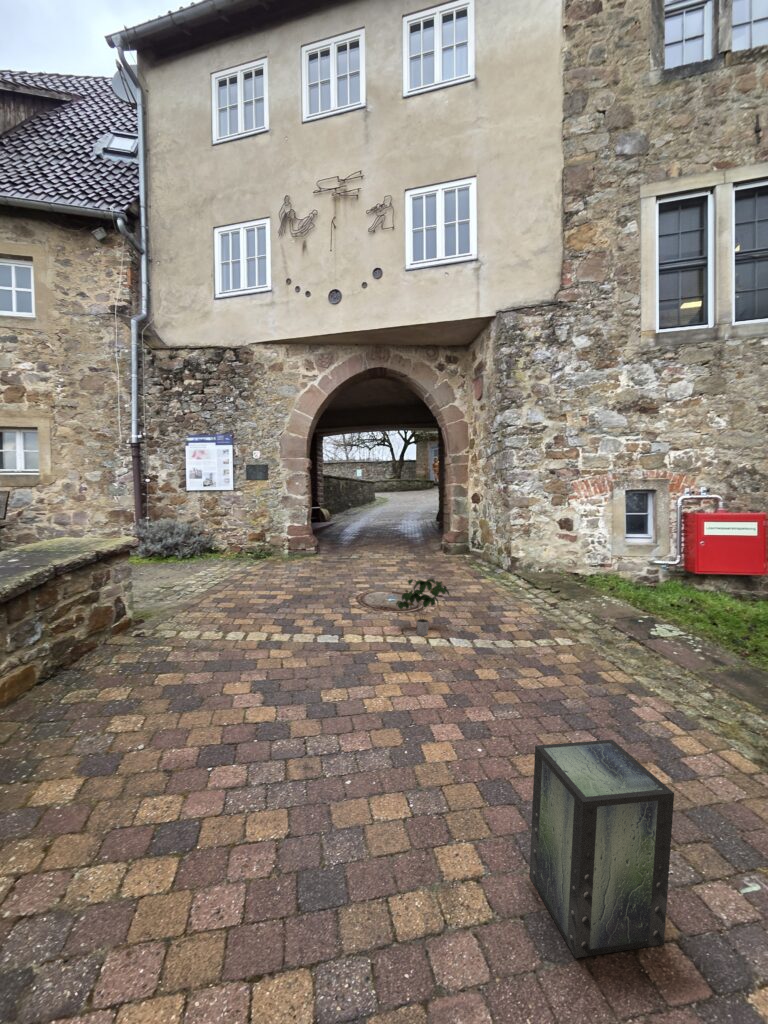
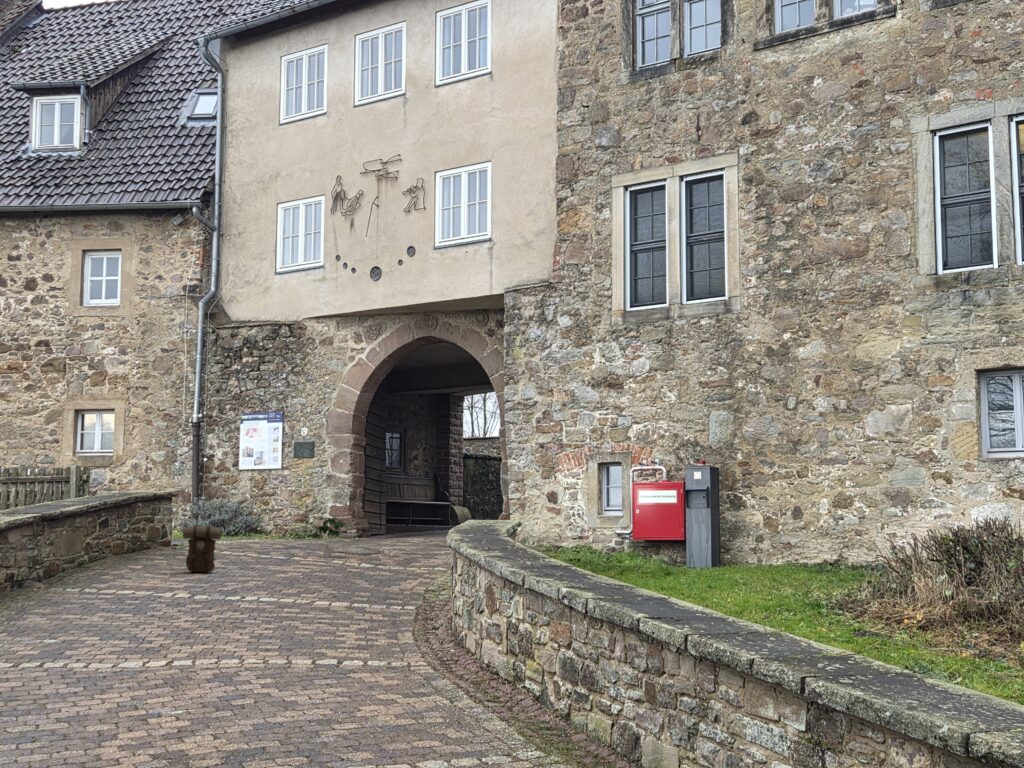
backpack: none [360,720,459,851] -> present [182,526,222,573]
storage box: present [529,740,674,958] -> none [218,526,261,579]

